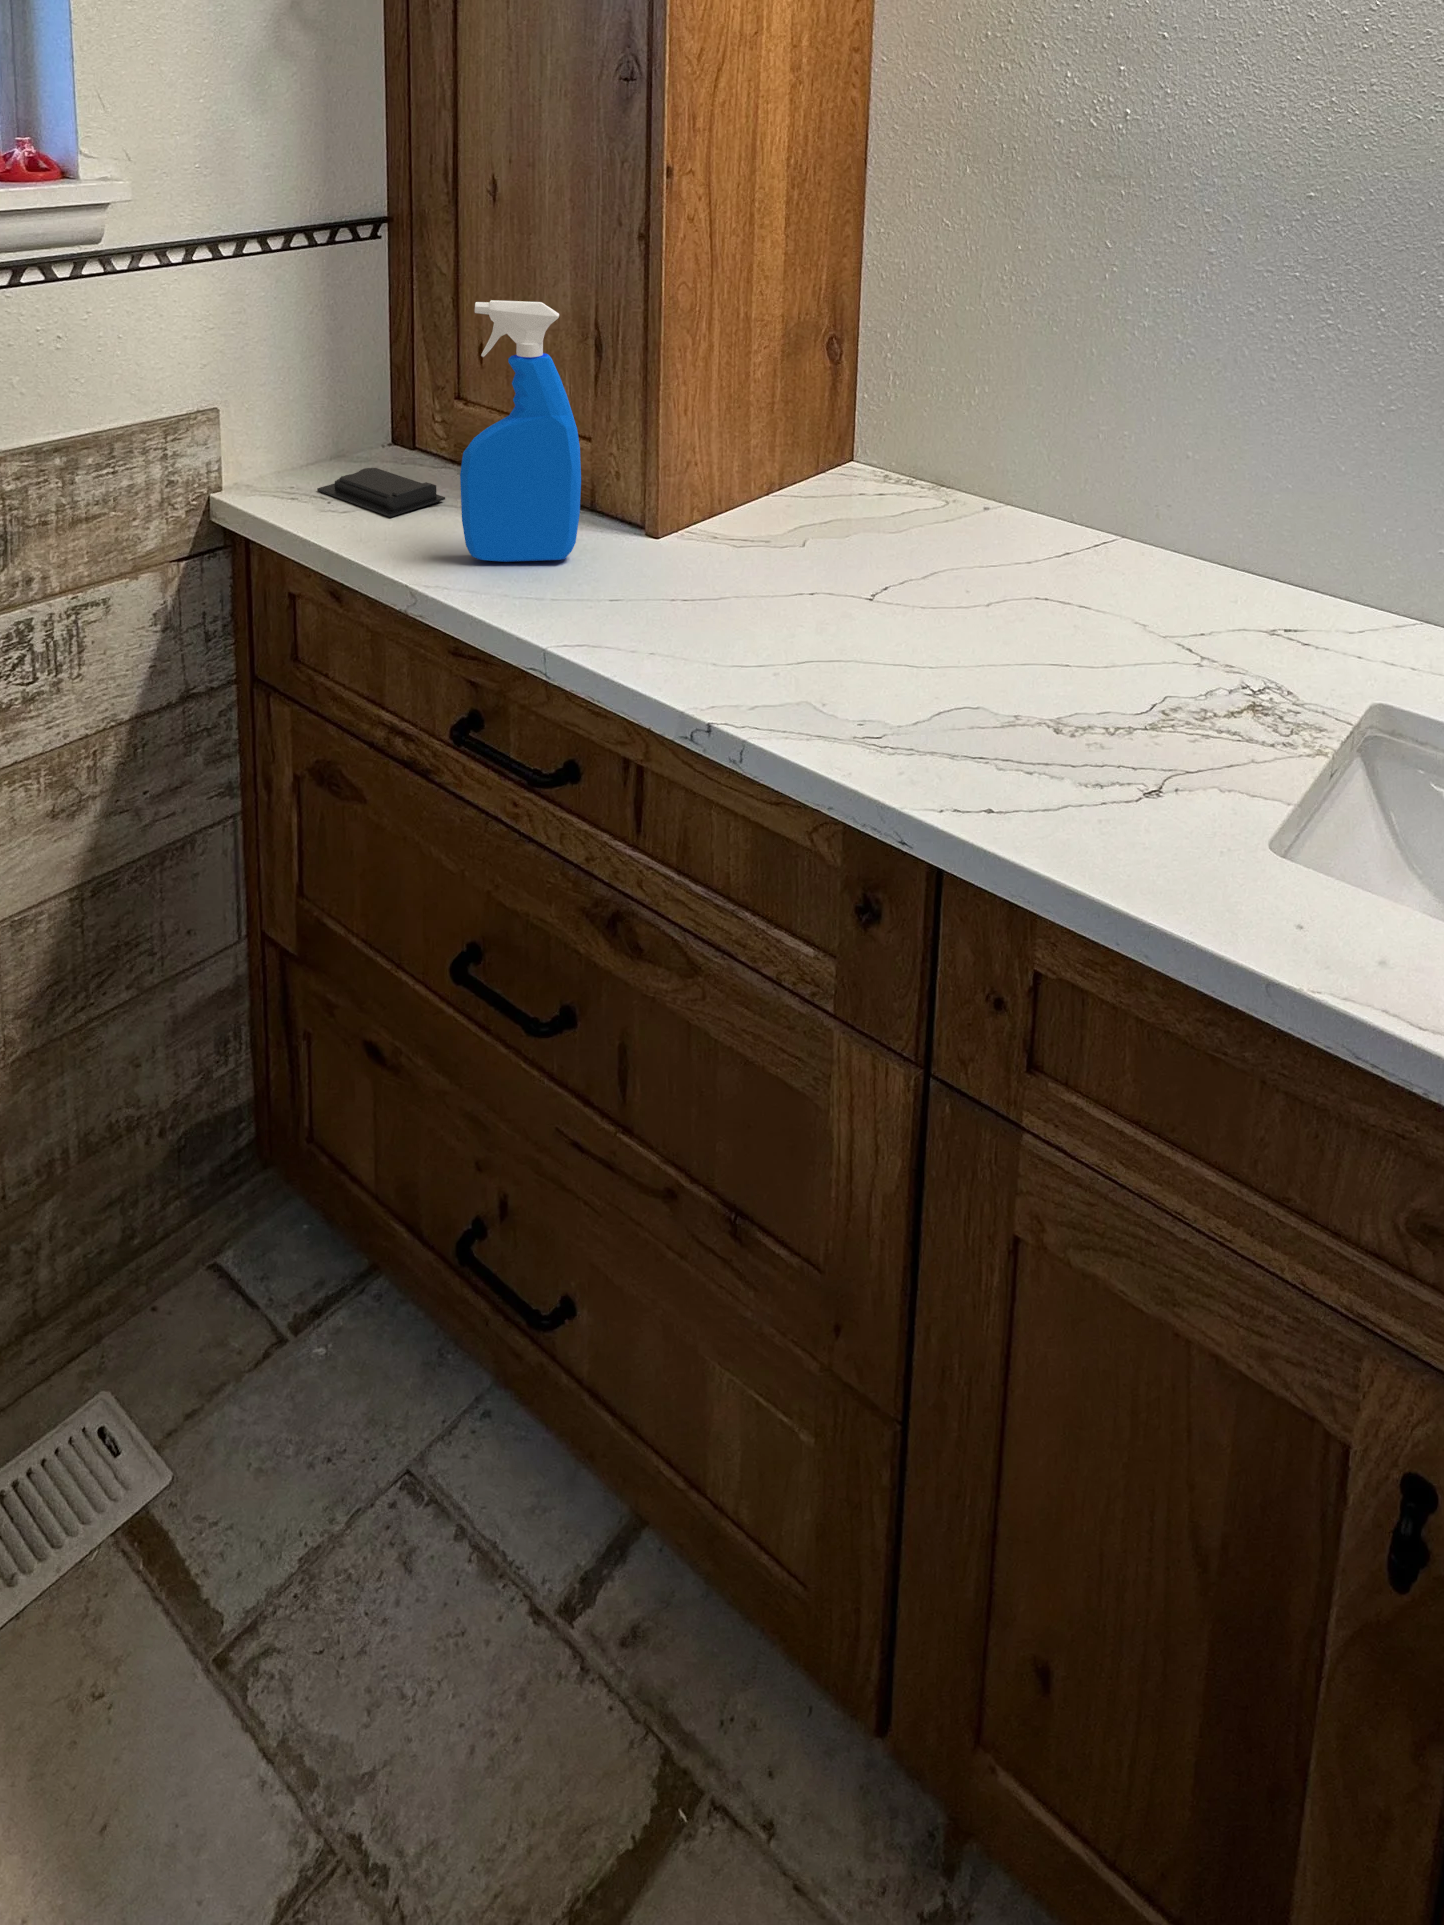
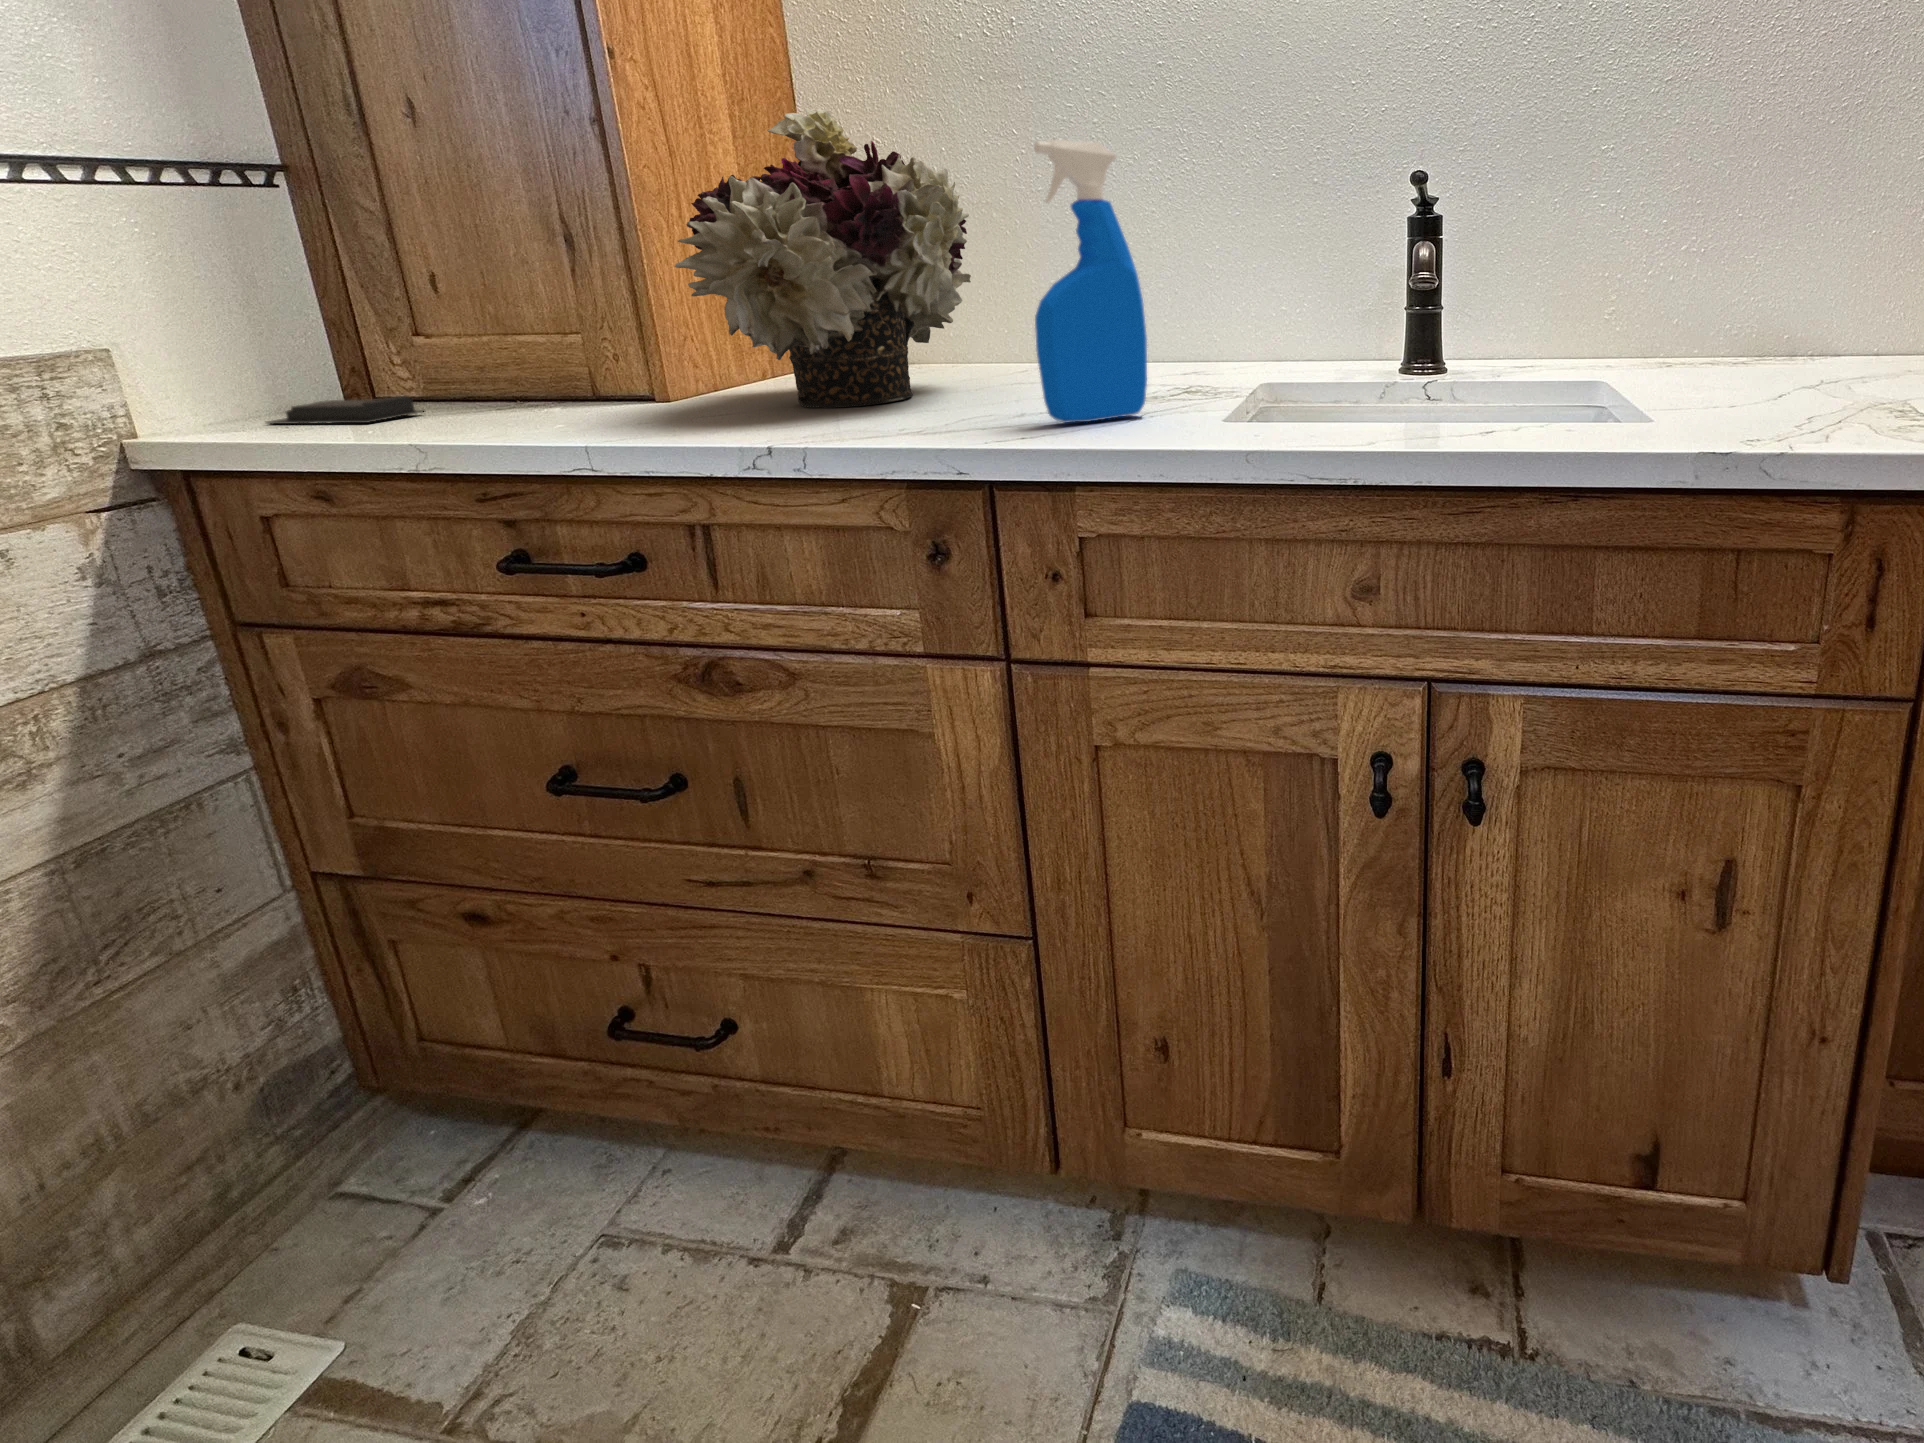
flower arrangement: none [673,257,1015,615] -> present [675,107,971,408]
spray bottle: present [460,300,581,562] -> present [1034,140,1147,422]

